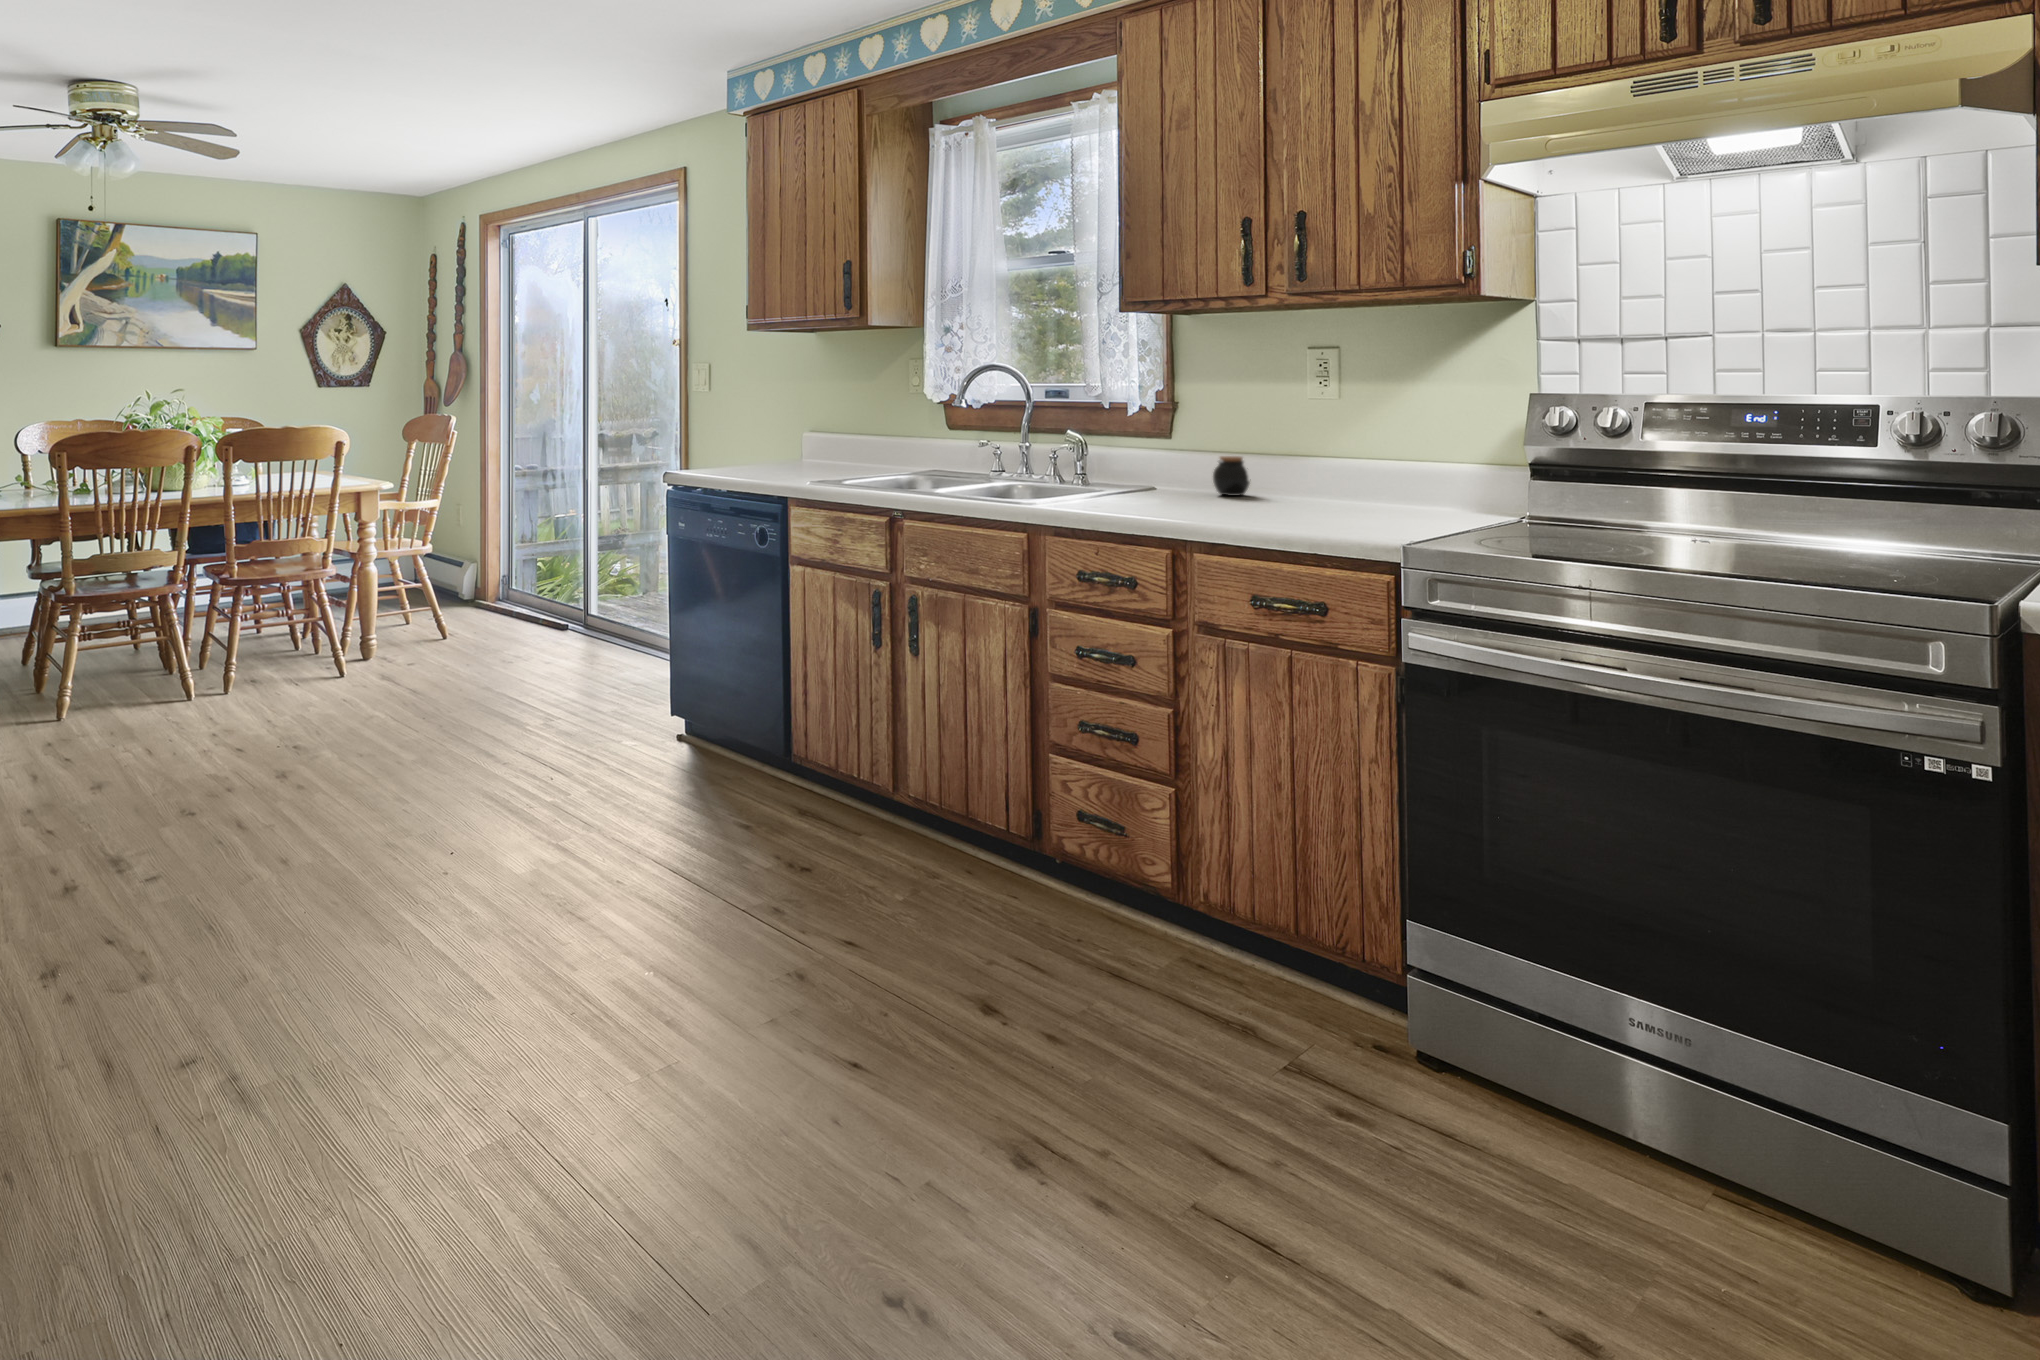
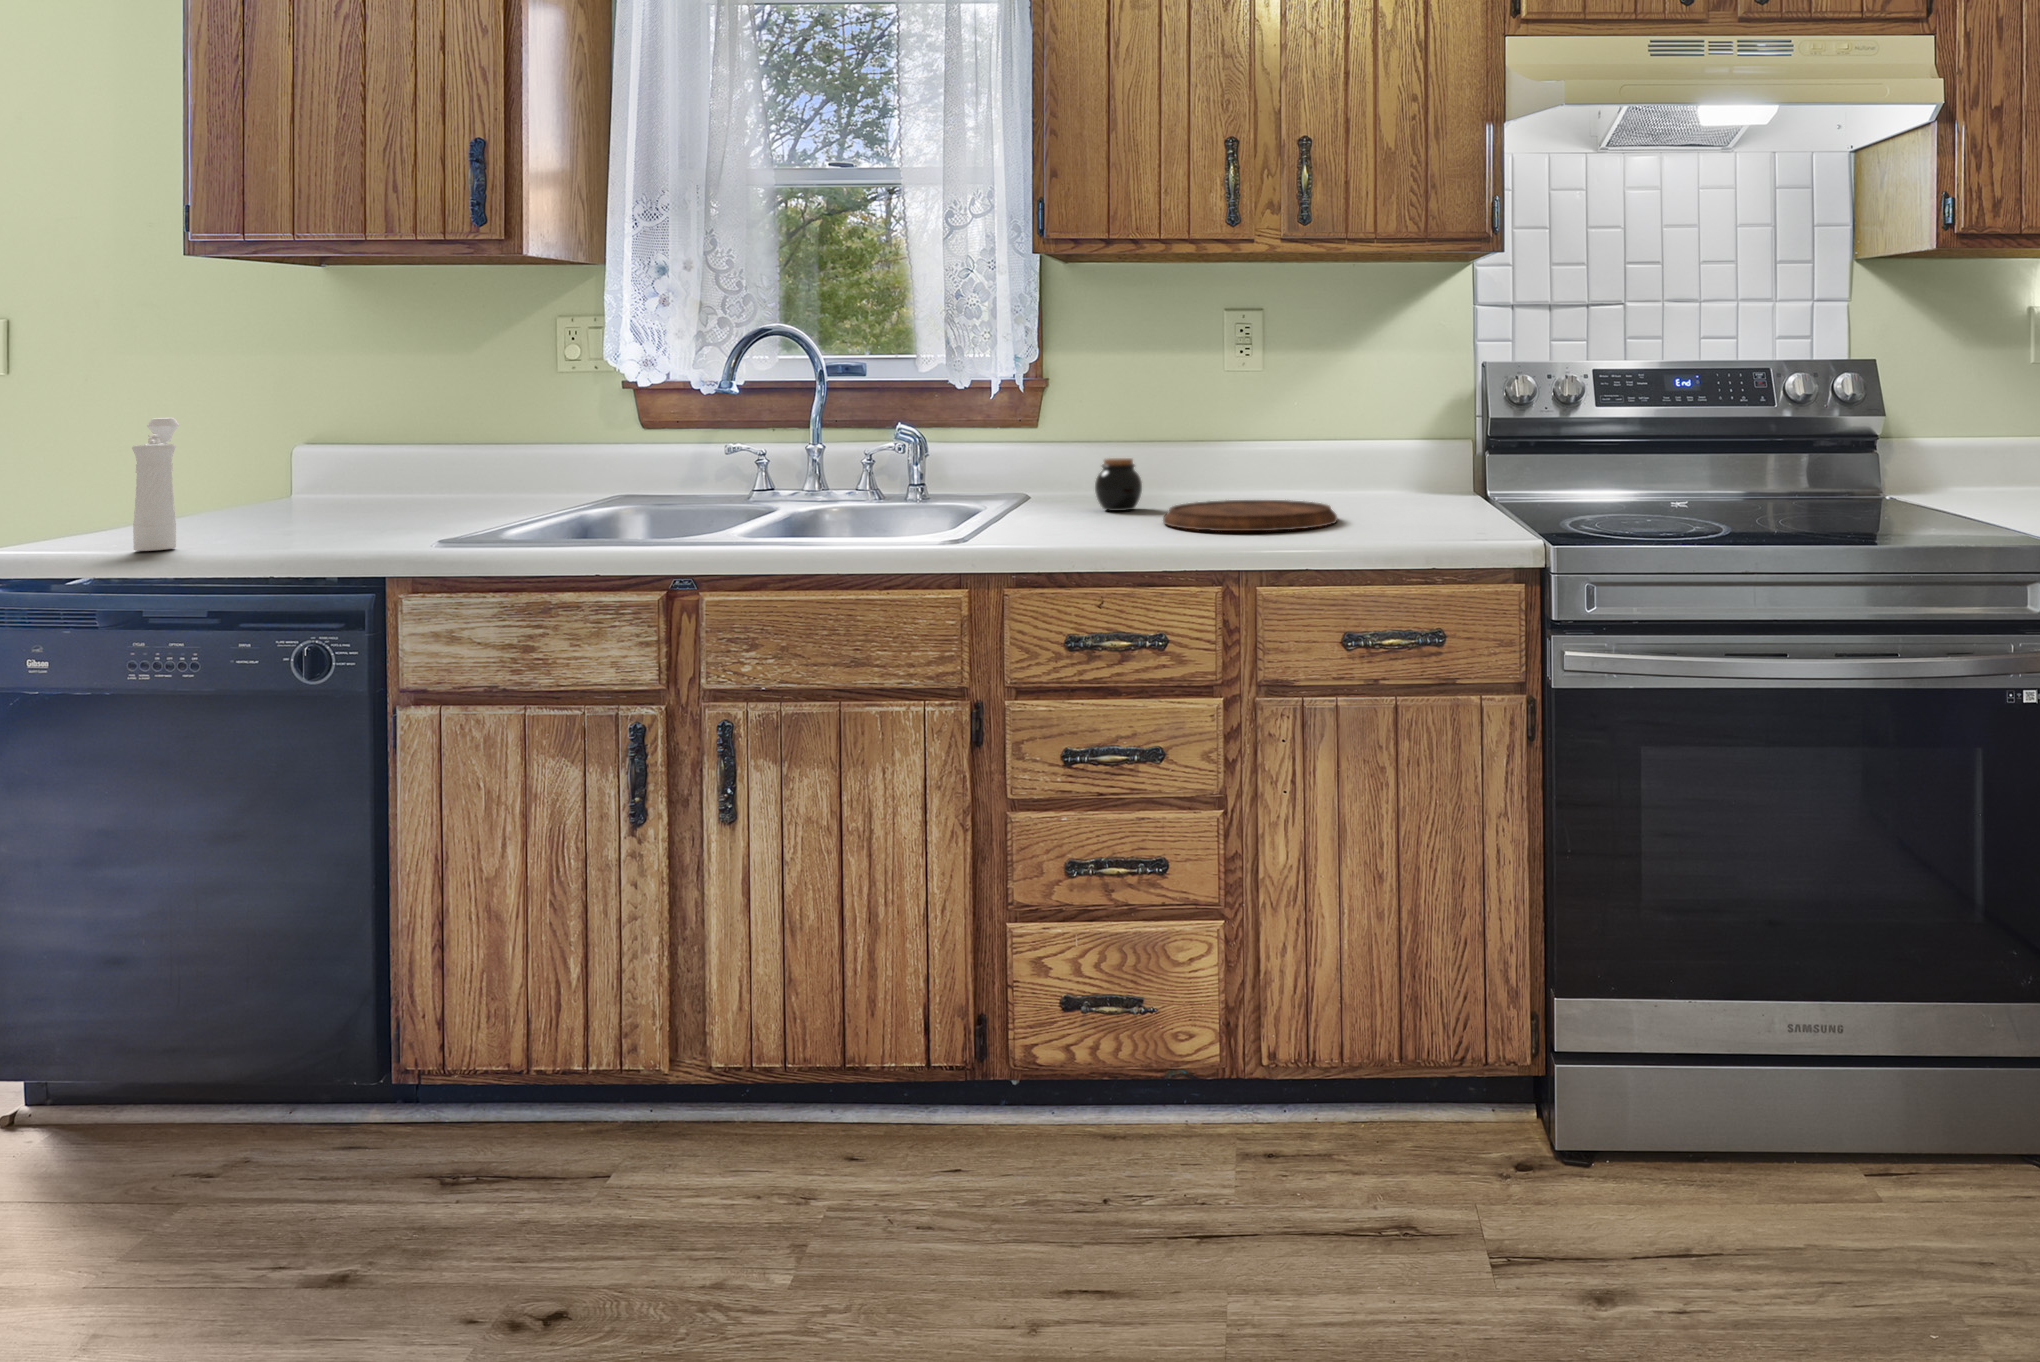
pepper mill: none [728,408,756,475] -> present [132,418,179,551]
cutting board: none [1212,493,1359,516] -> present [1163,500,1337,531]

